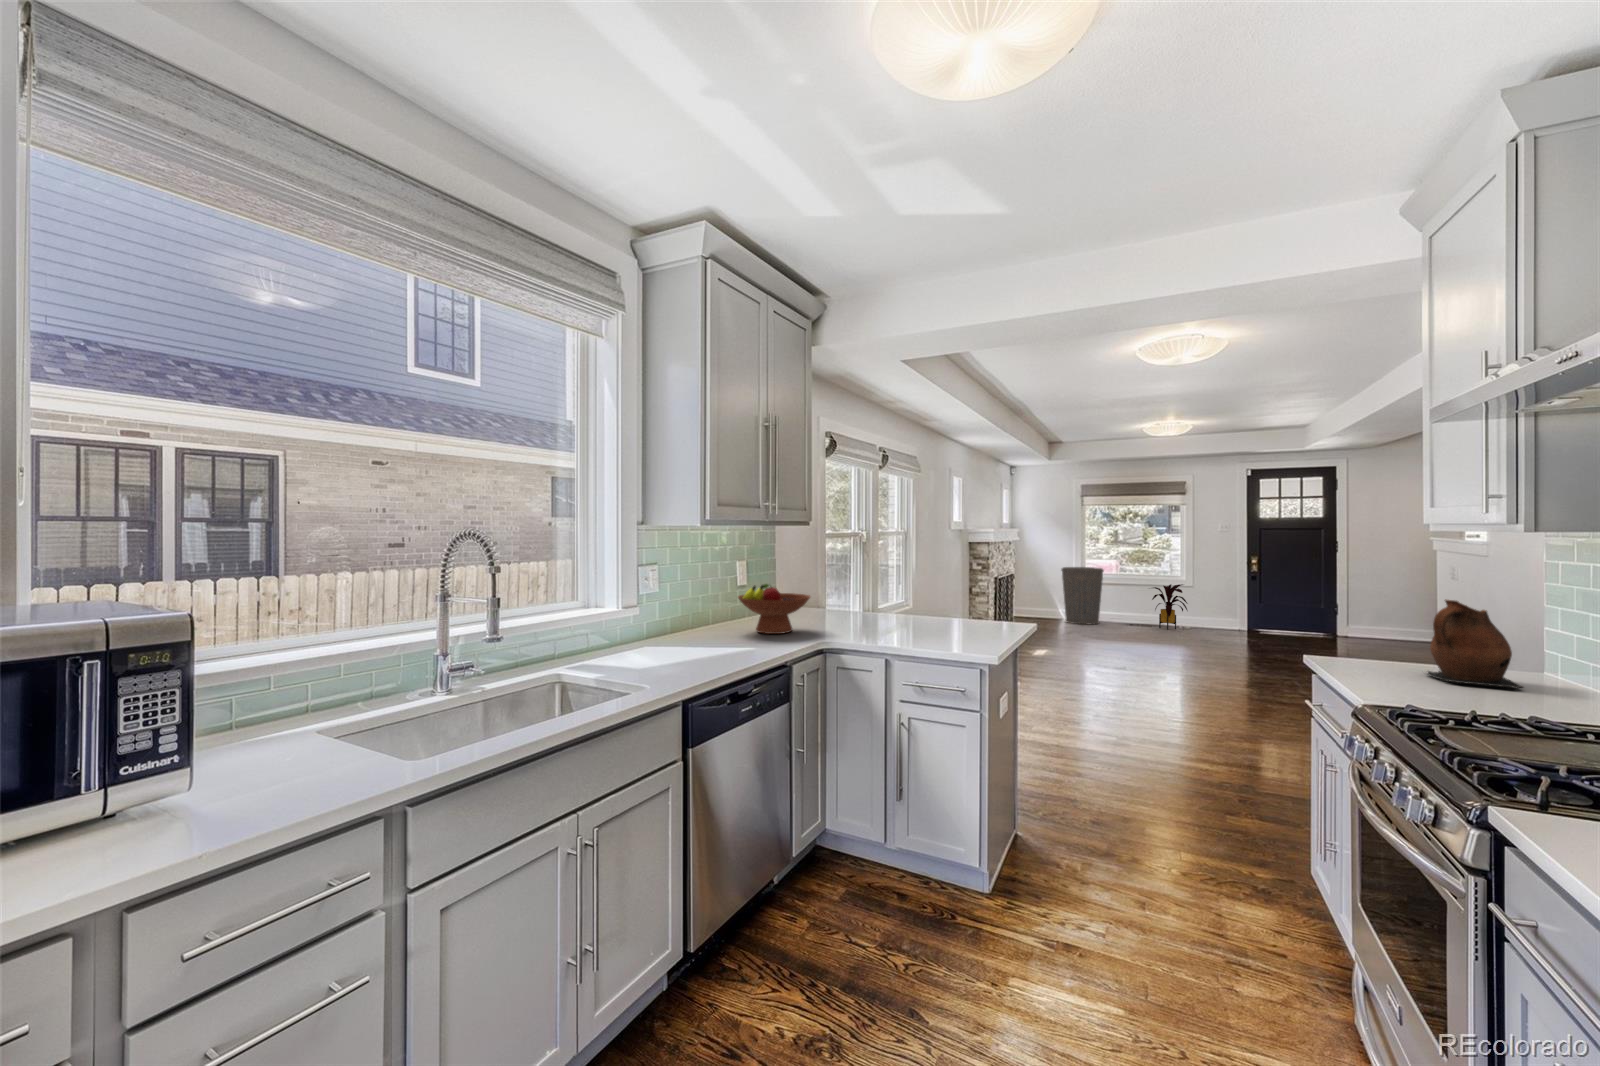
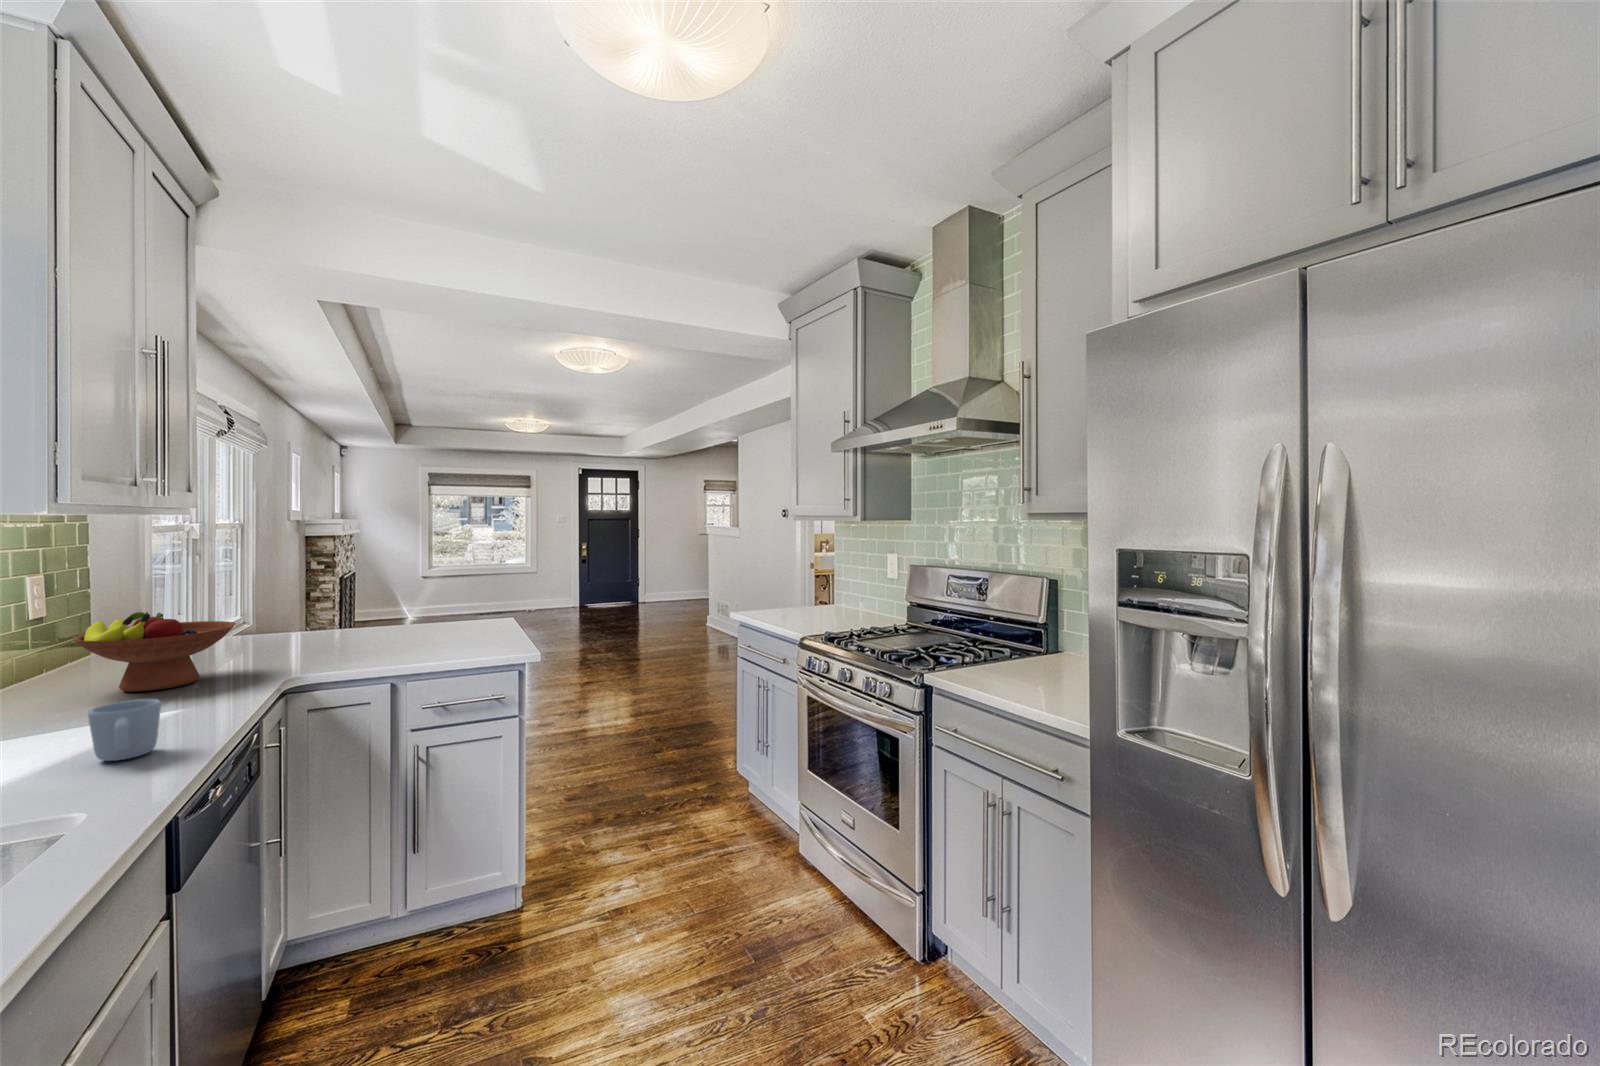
trash can: present [1062,567,1104,624] -> none [408,559,455,620]
house plant: present [1152,584,1187,629] -> none [497,570,535,613]
ceramic pitcher: present [1428,600,1523,689] -> none [796,565,843,617]
mug: none [693,632,723,665] -> present [88,699,161,761]

